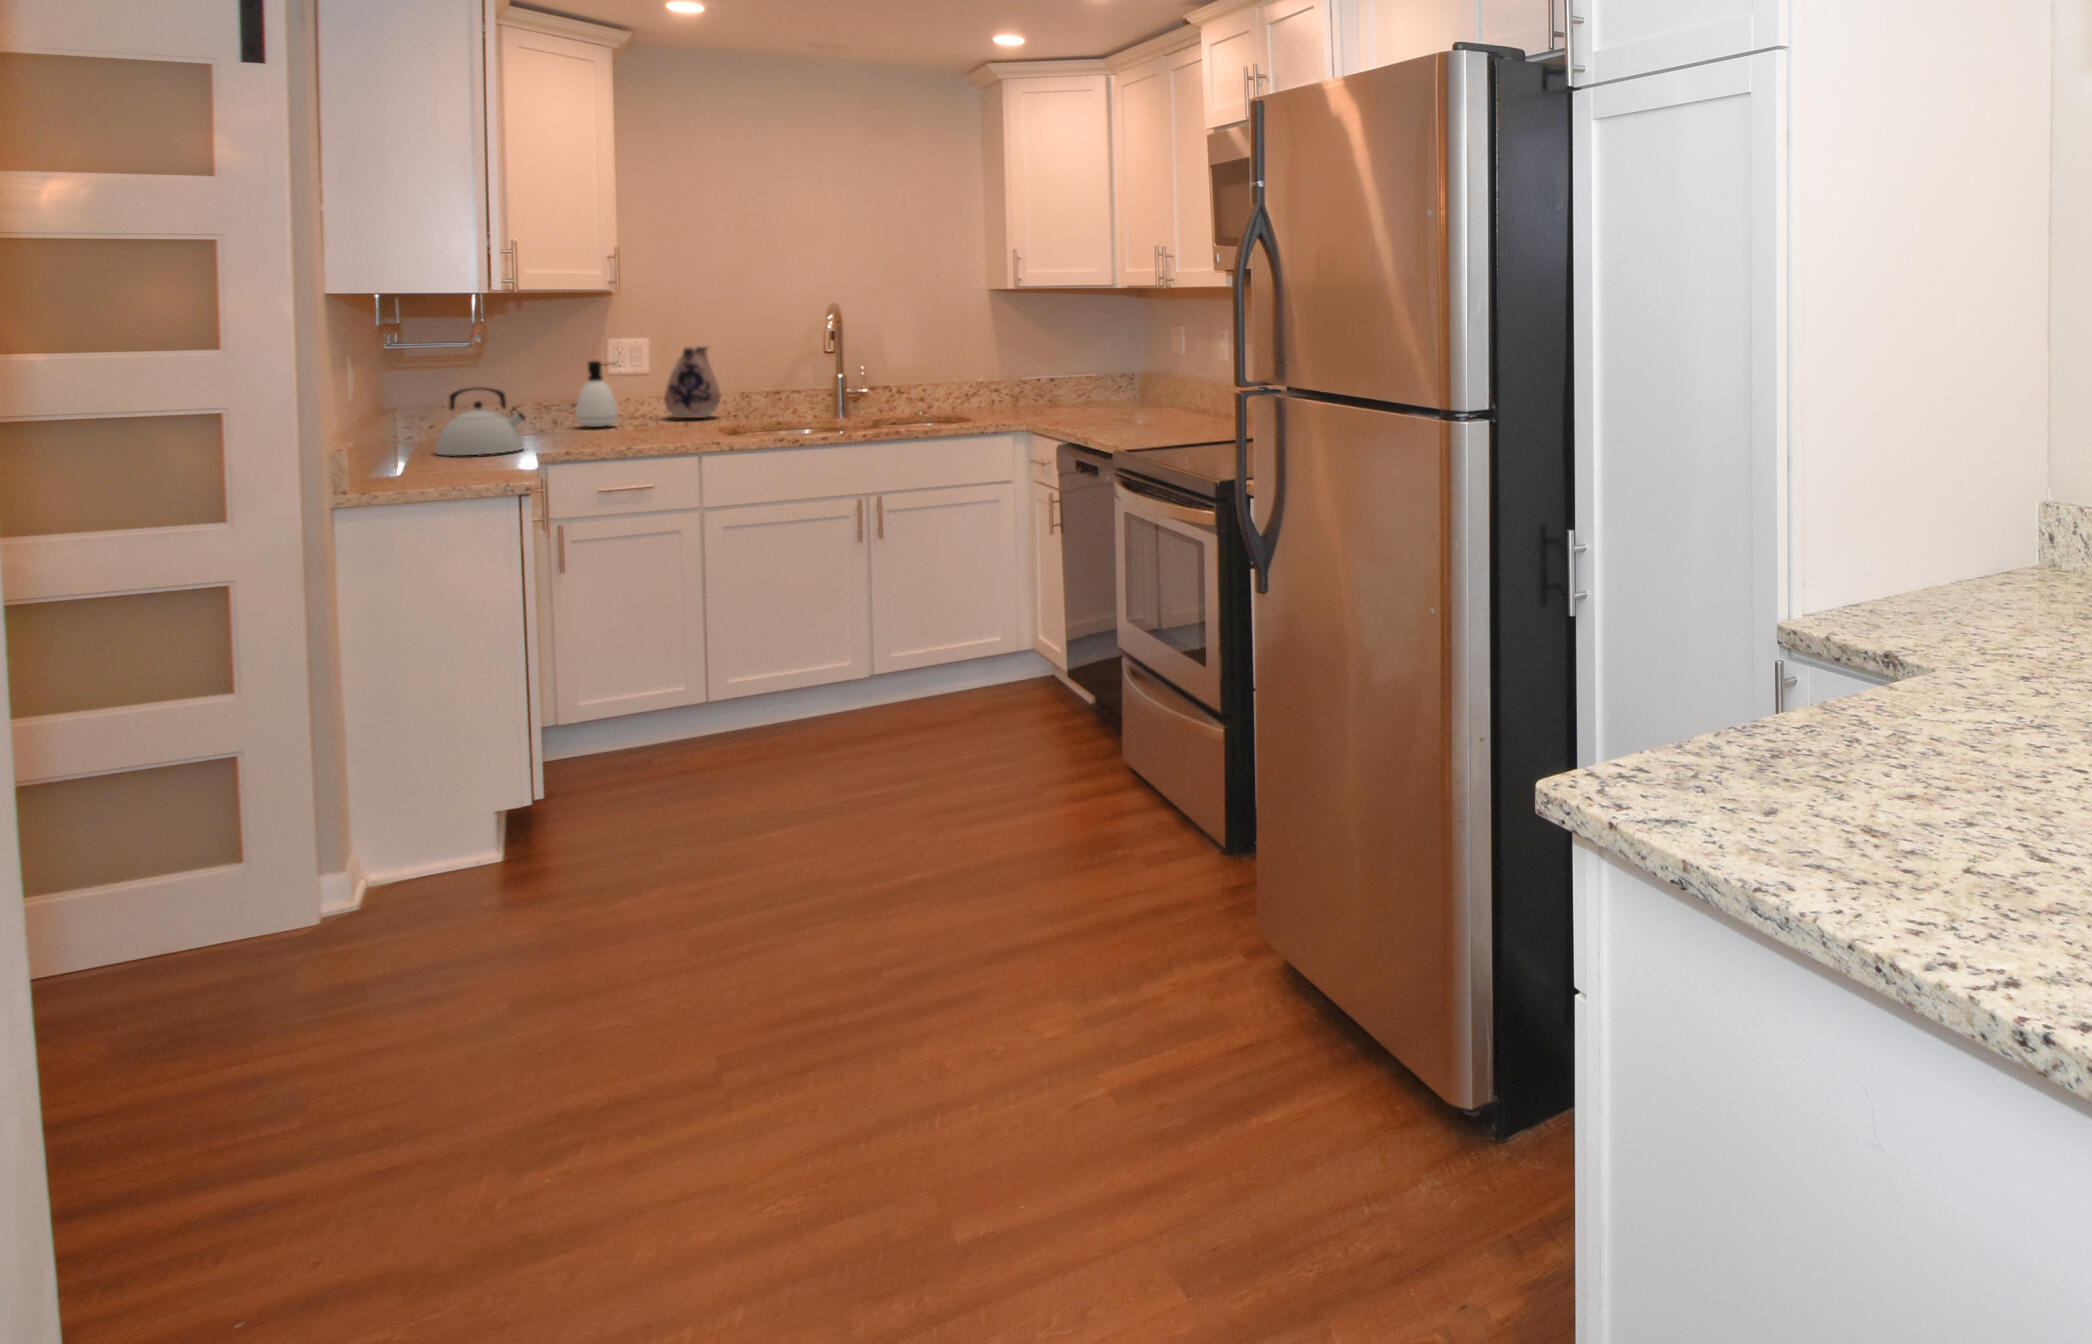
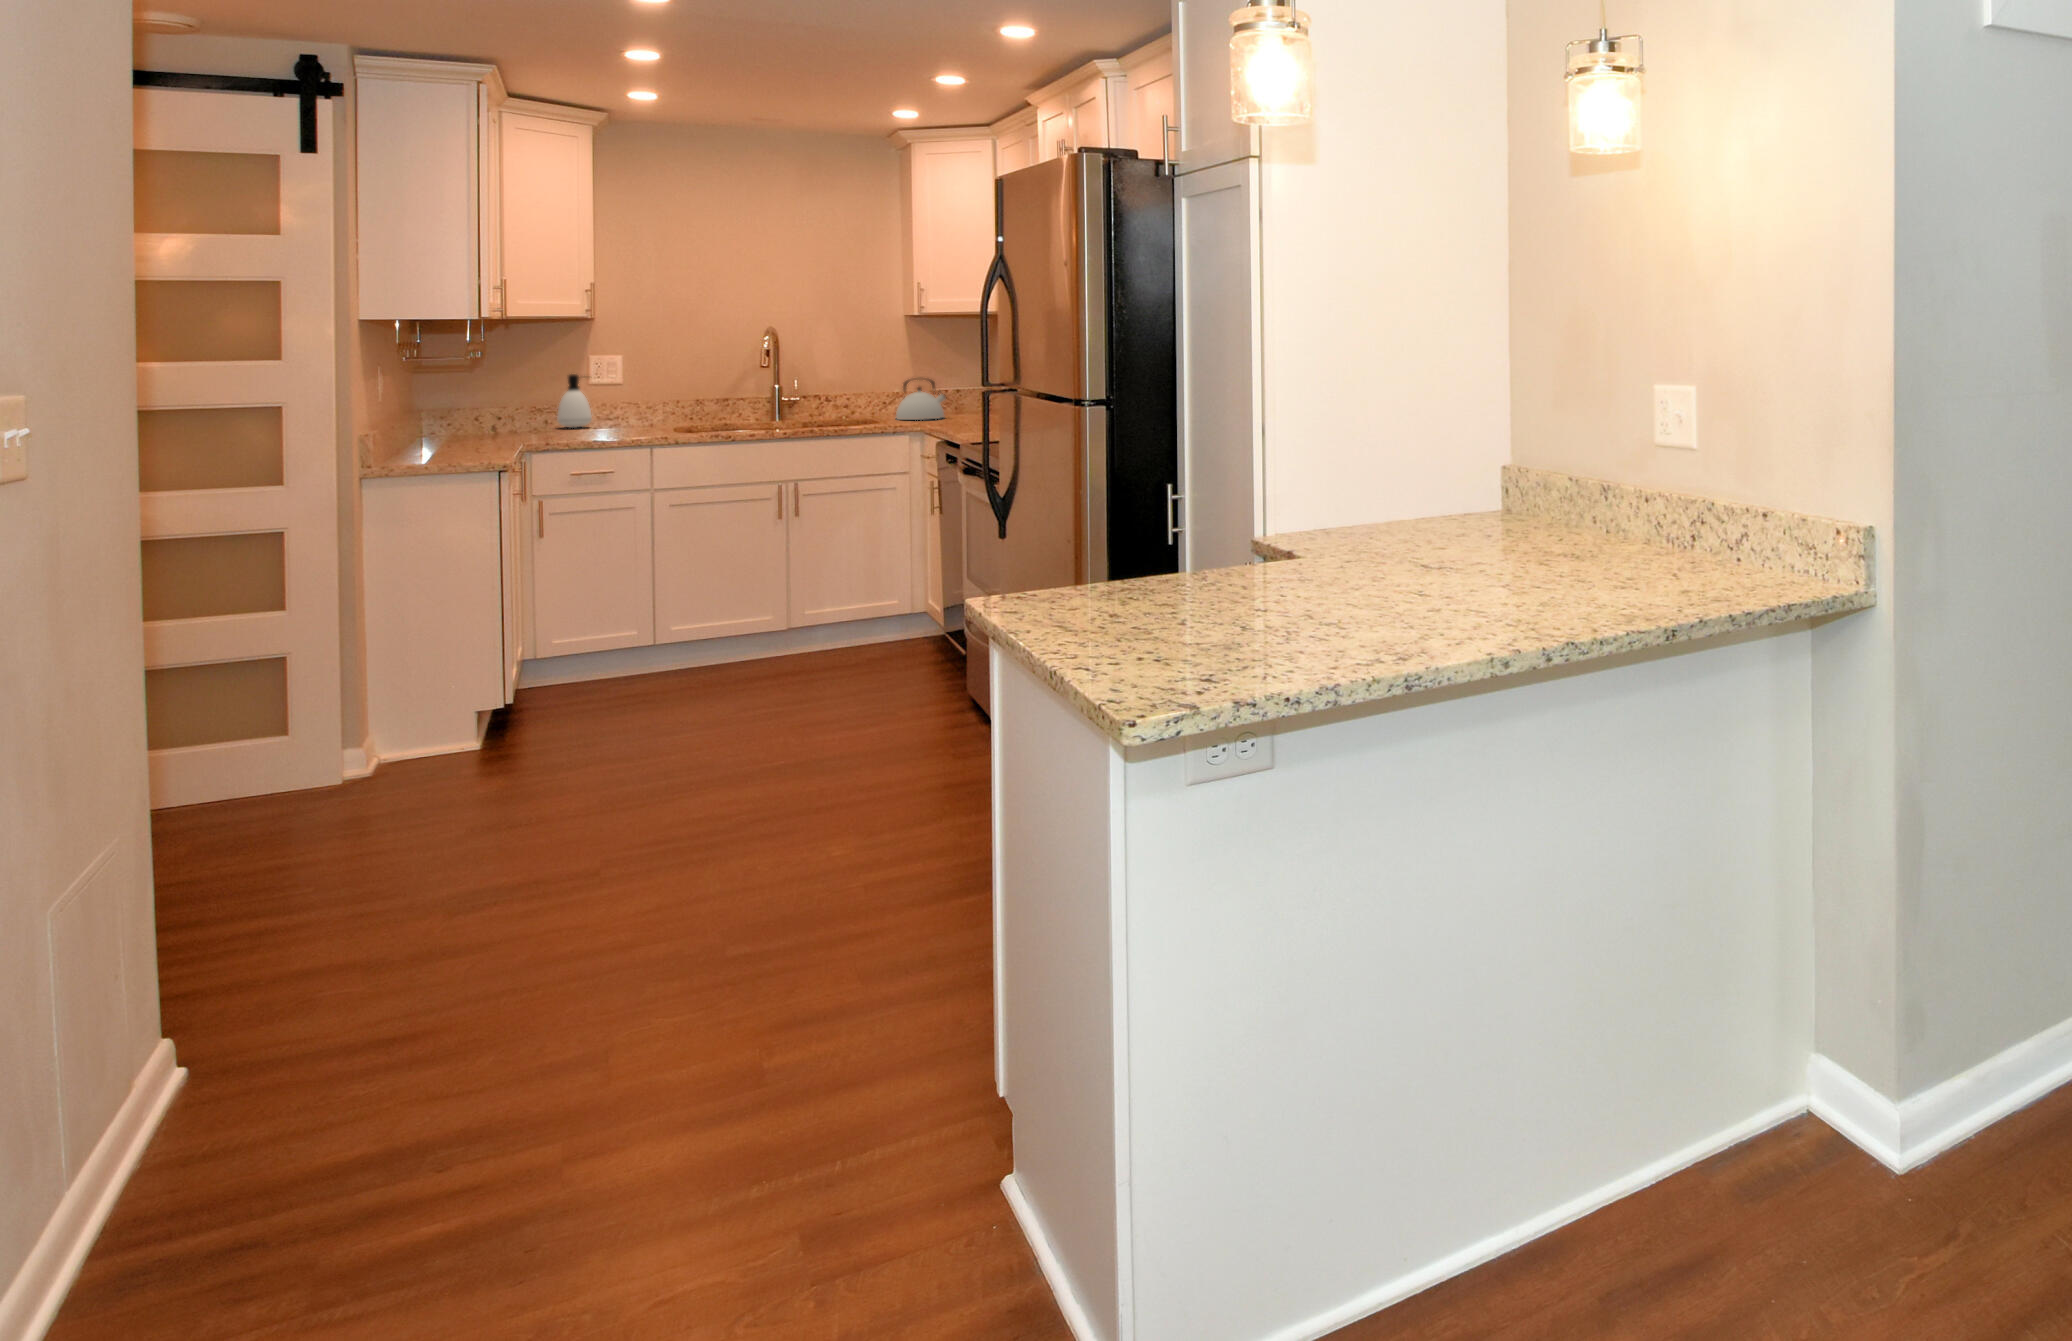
ceramic pitcher: present [665,347,720,418] -> none [631,363,678,422]
kettle: present [436,387,525,455] -> present [896,379,946,420]

